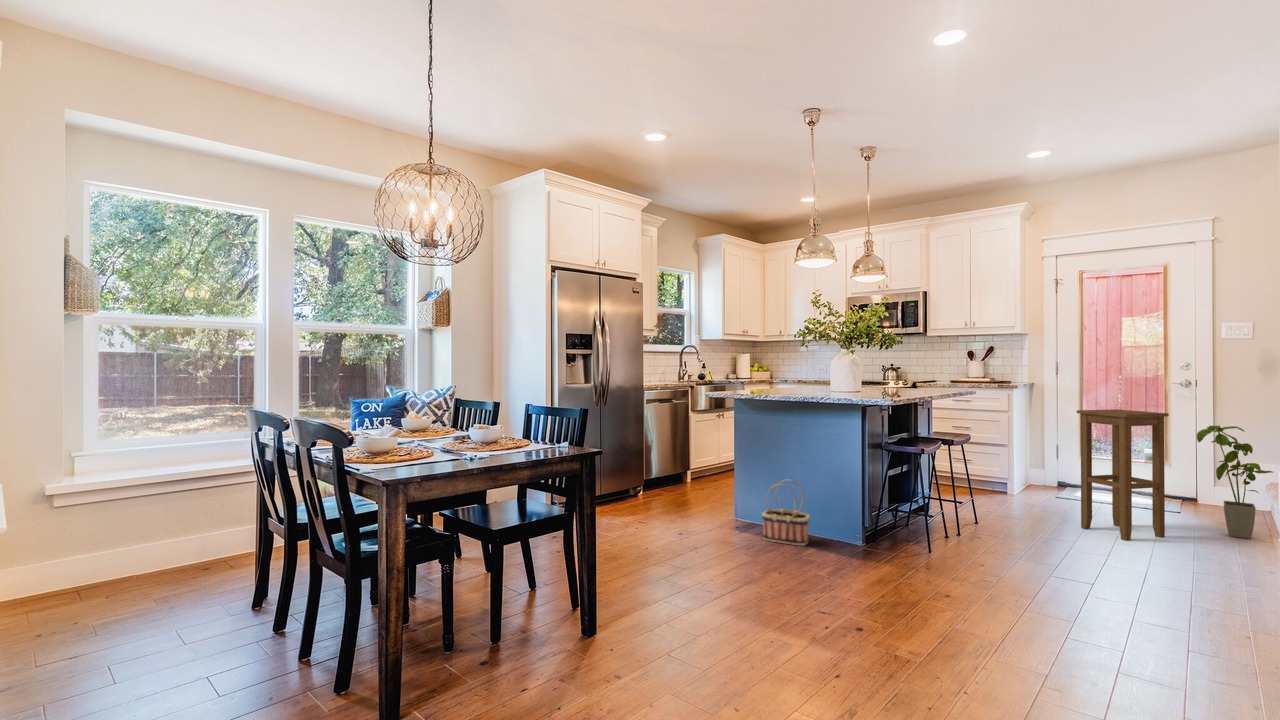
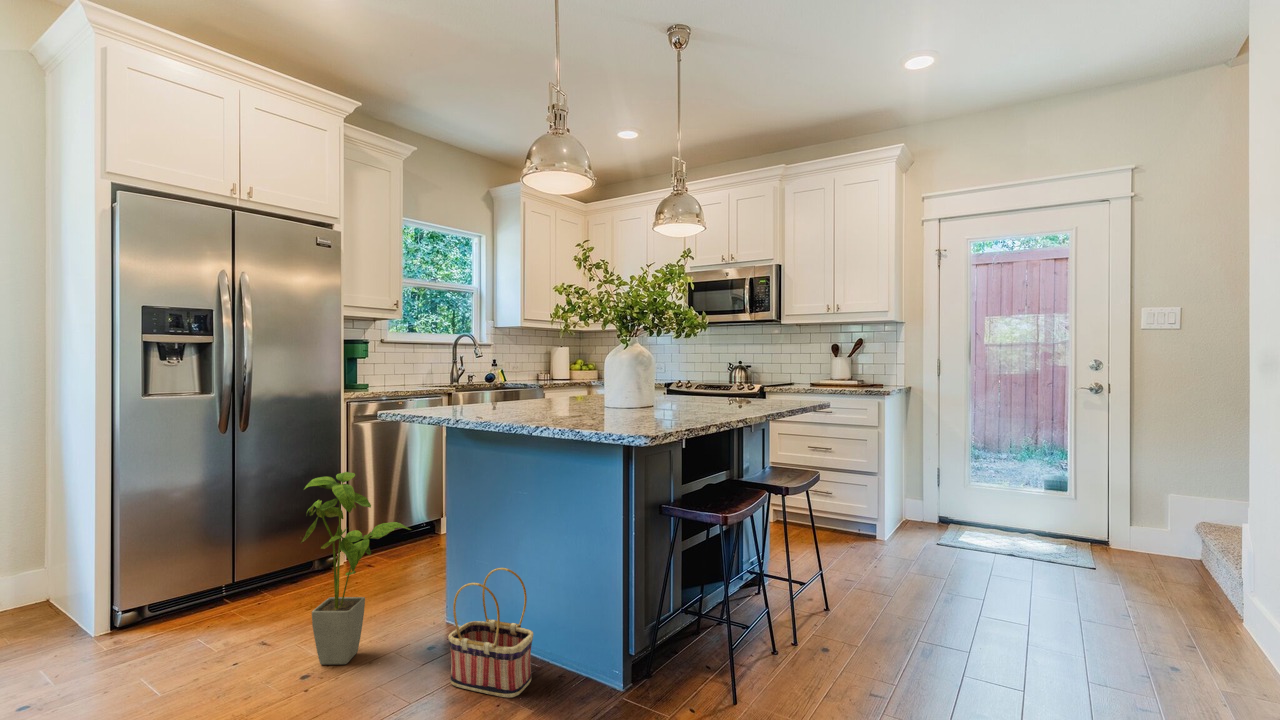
stool: present [1077,409,1169,540] -> none [969,430,1099,641]
house plant: present [1197,426,1273,539] -> present [301,472,411,665]

